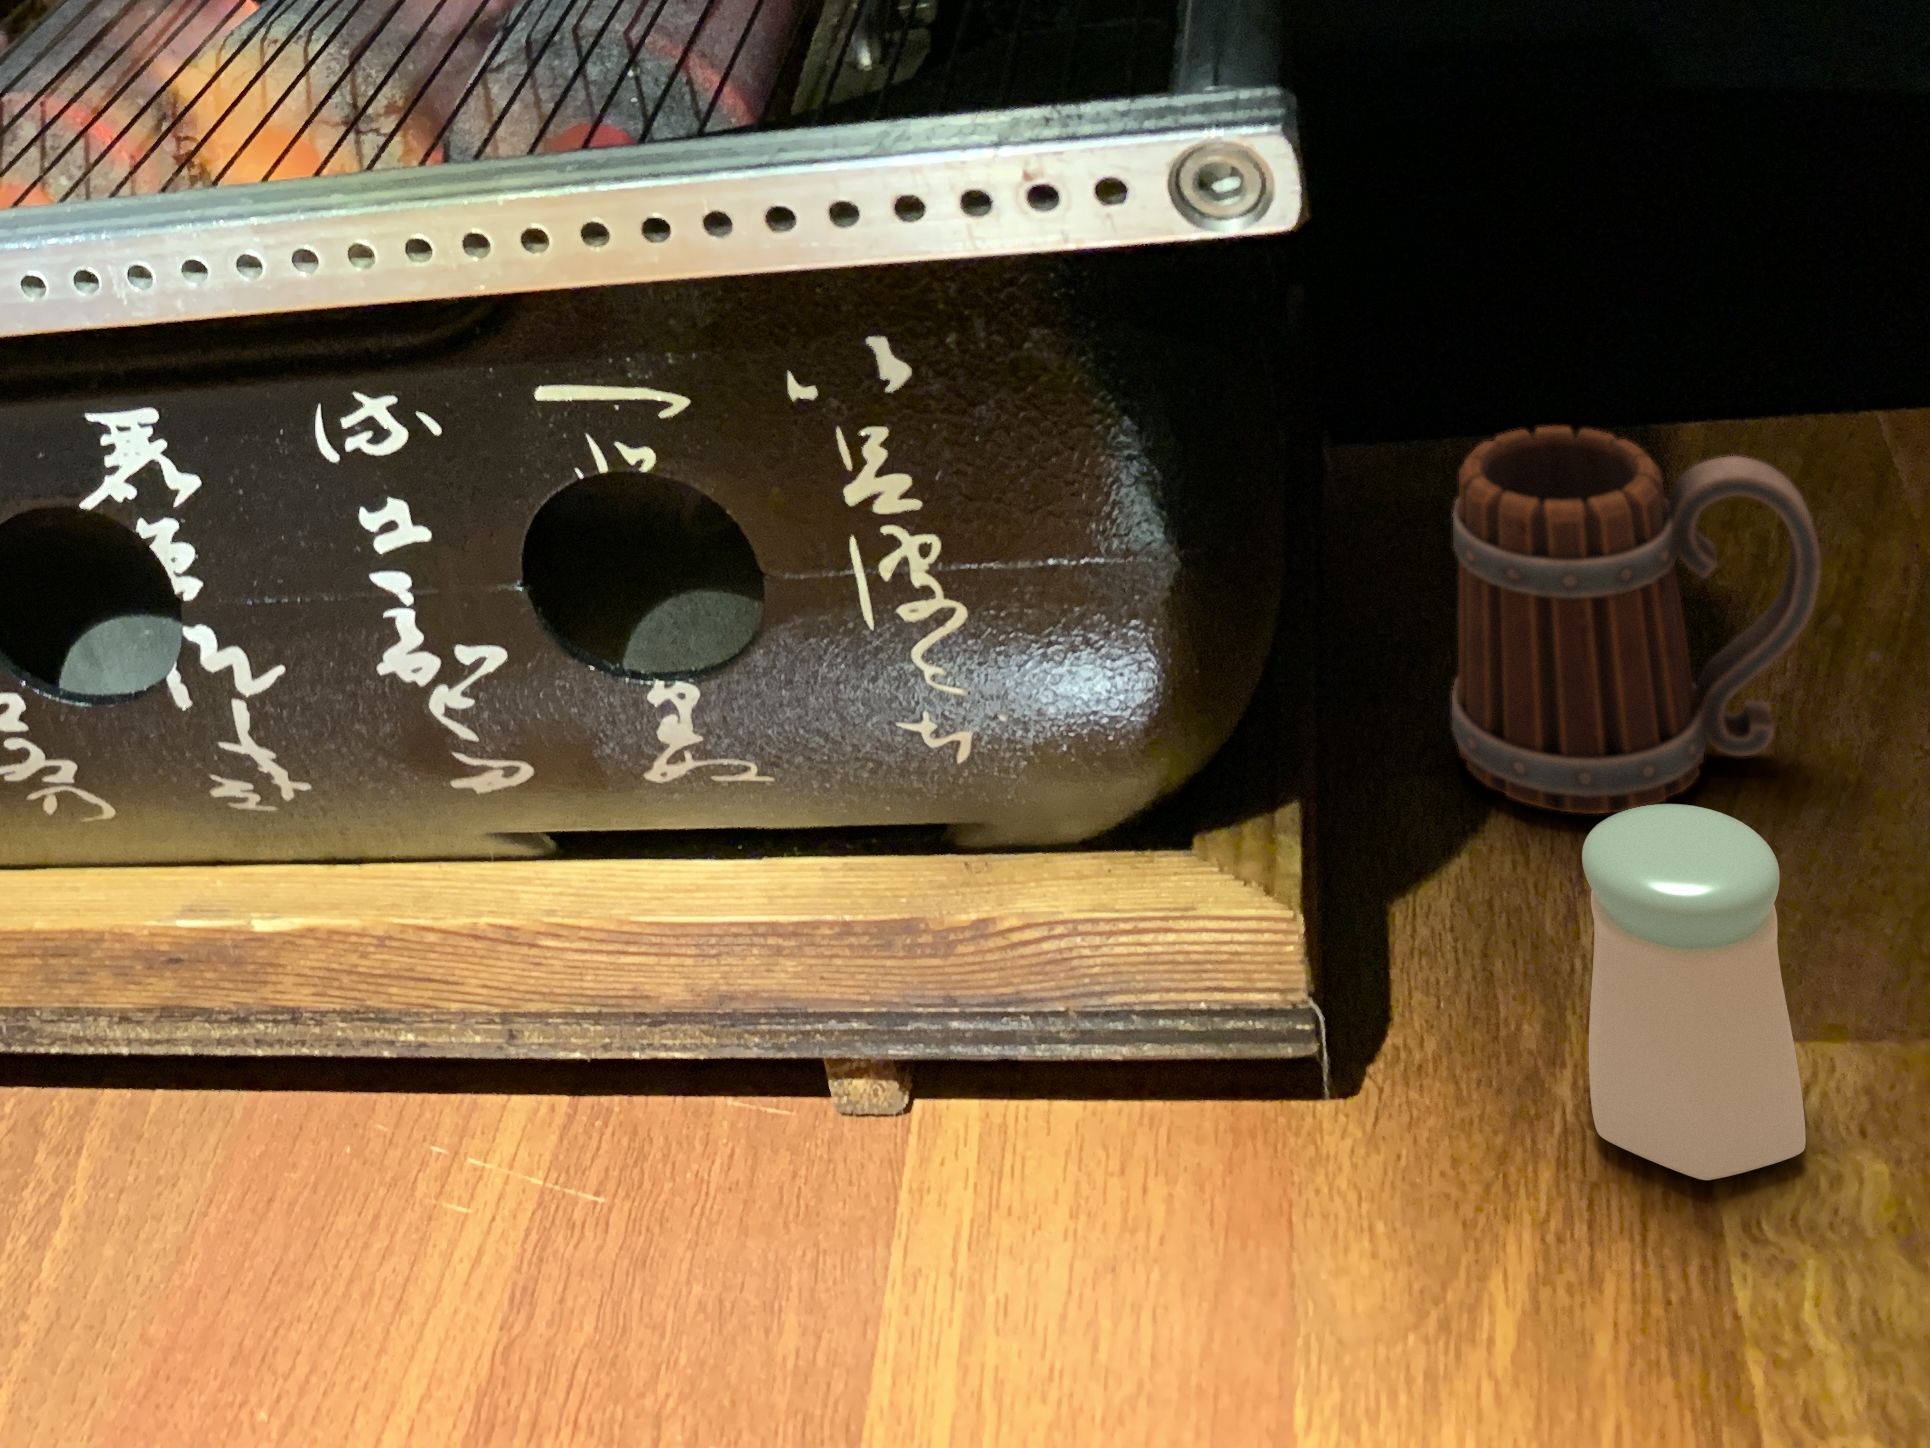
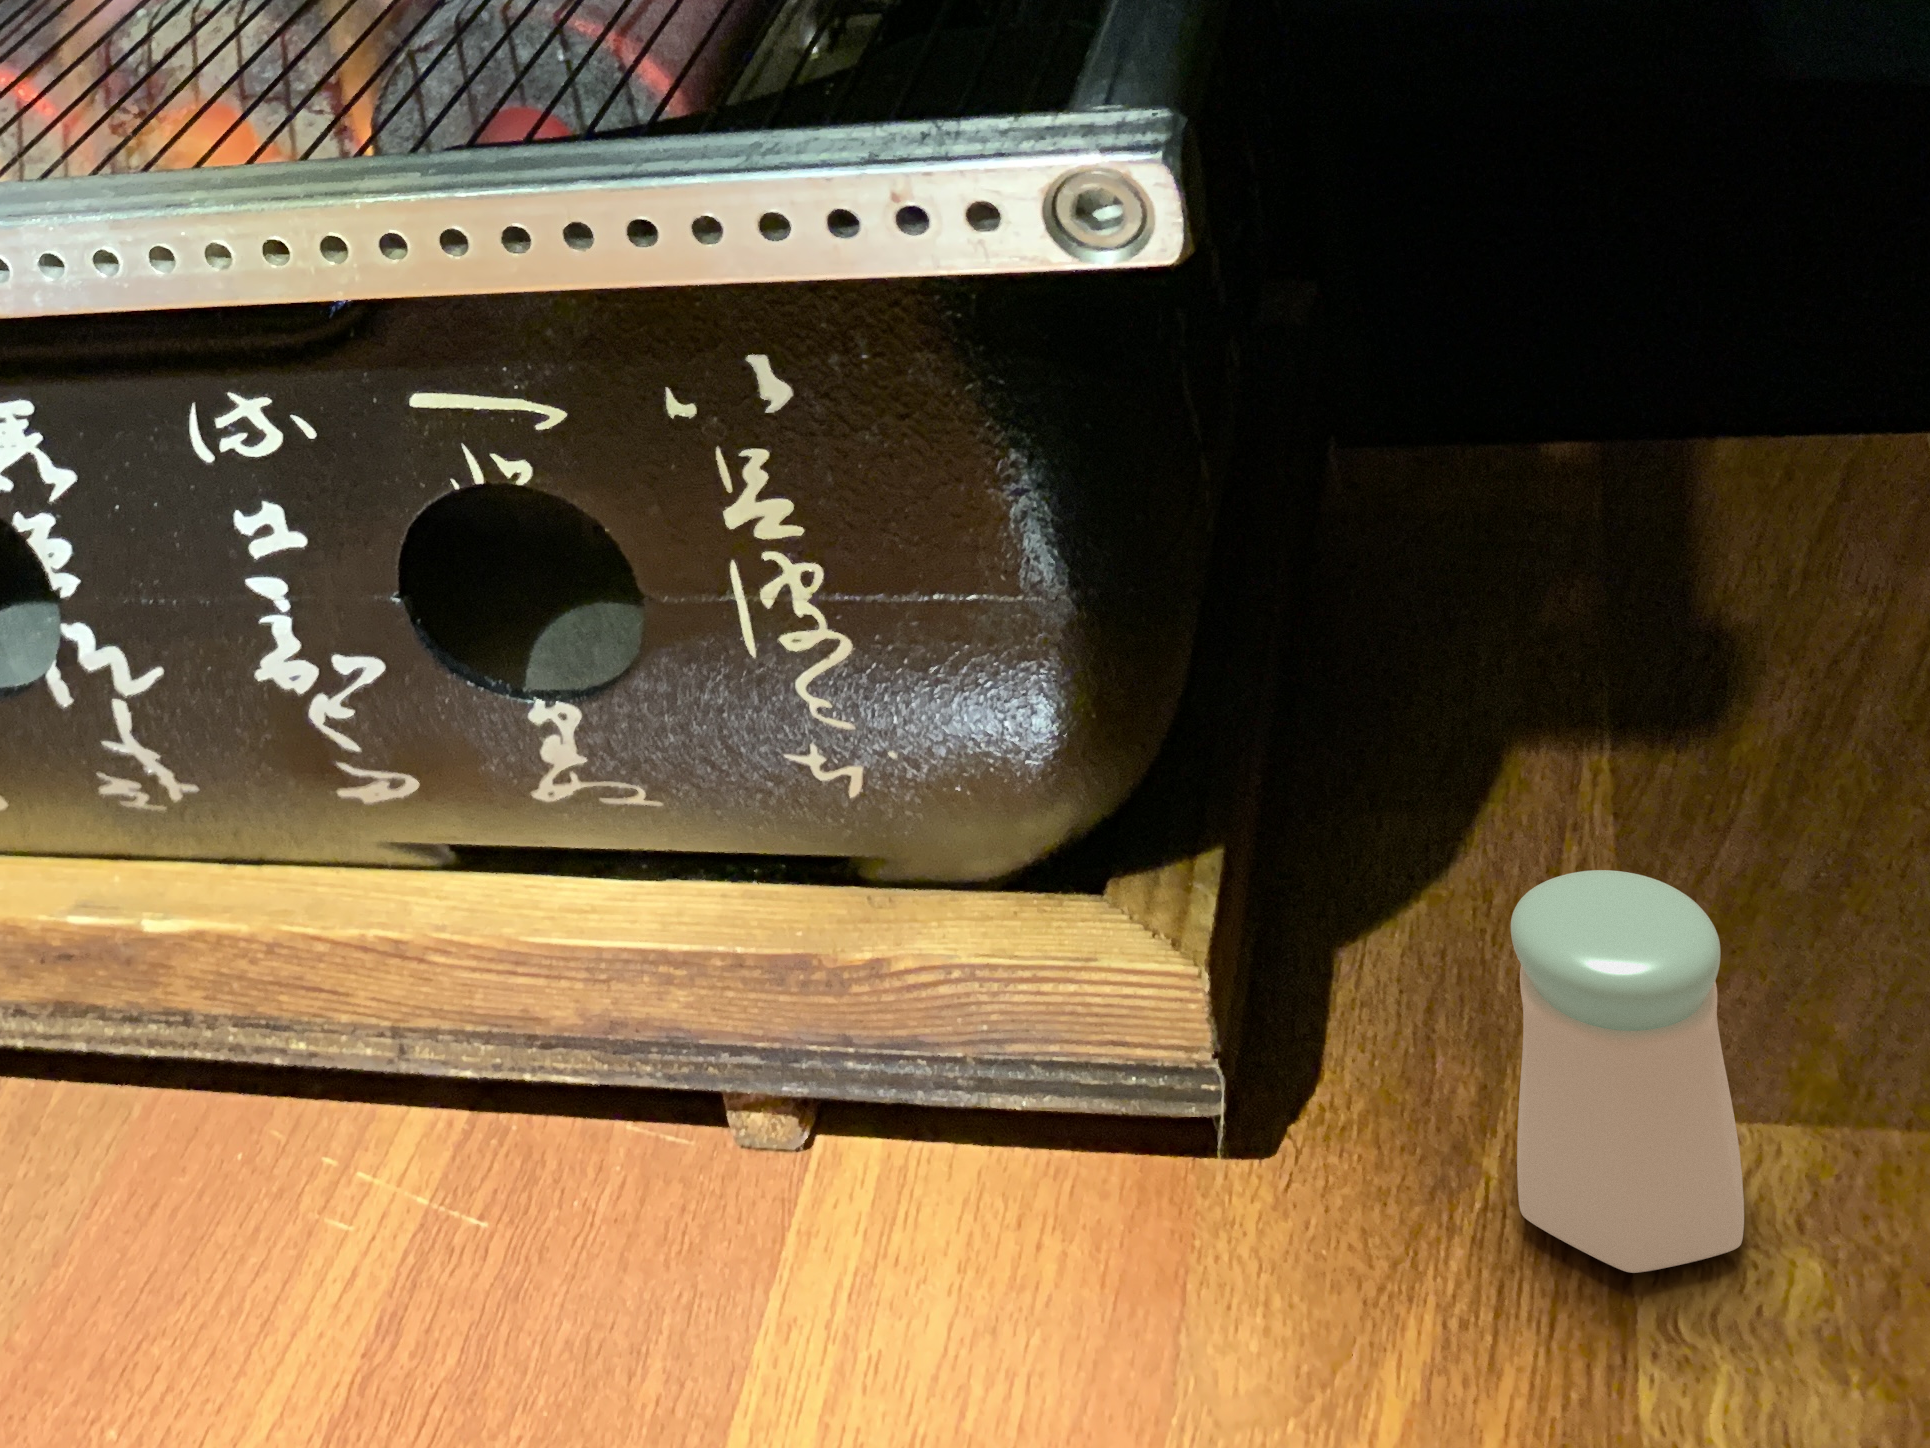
beer mug: present [1452,427,1821,814] -> none [1419,448,1811,858]

